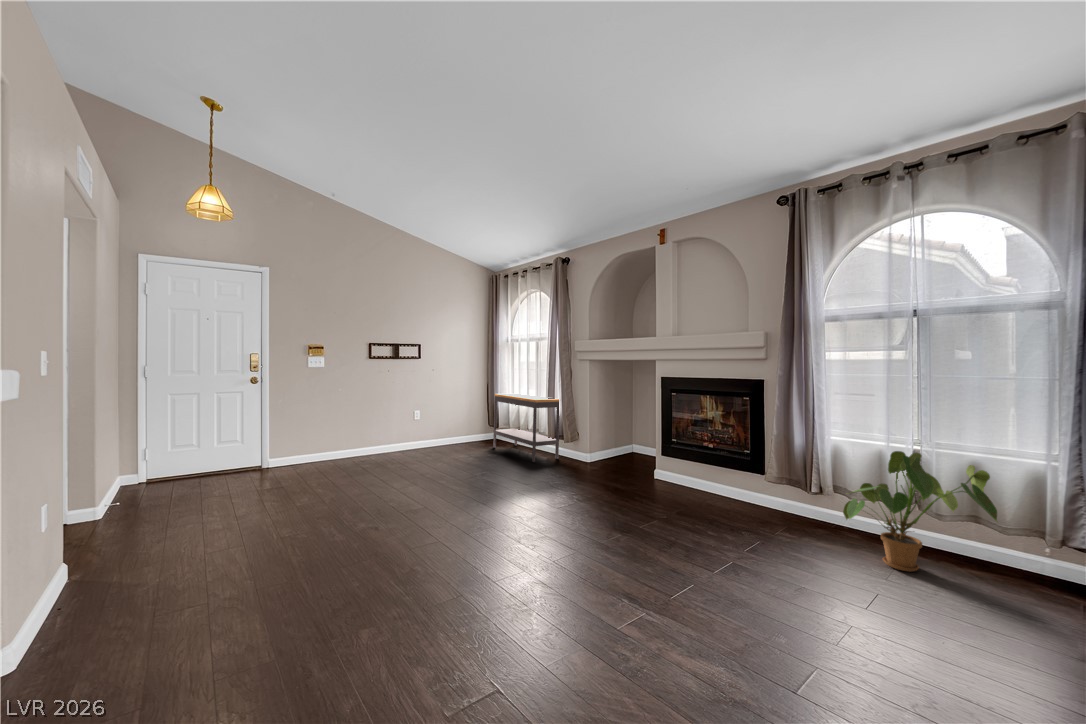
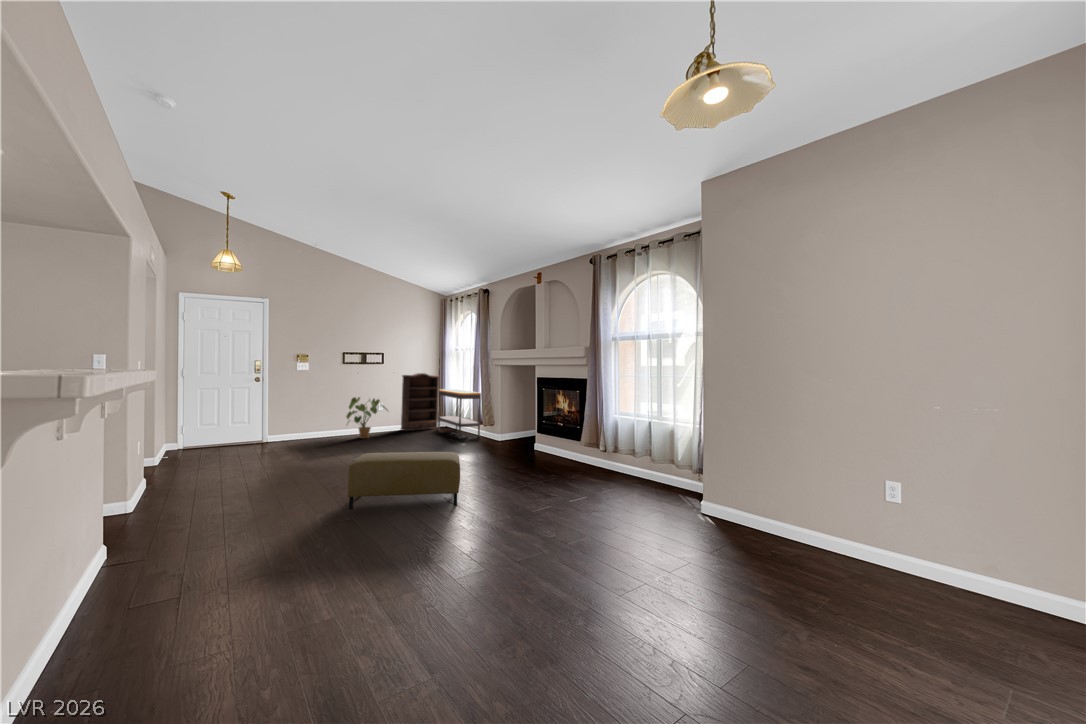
bookshelf: none [443,372,492,450] -> present [401,373,439,431]
house plant: present [843,451,998,572] -> present [346,397,388,438]
ottoman: none [462,517,674,658] -> present [348,452,460,510]

